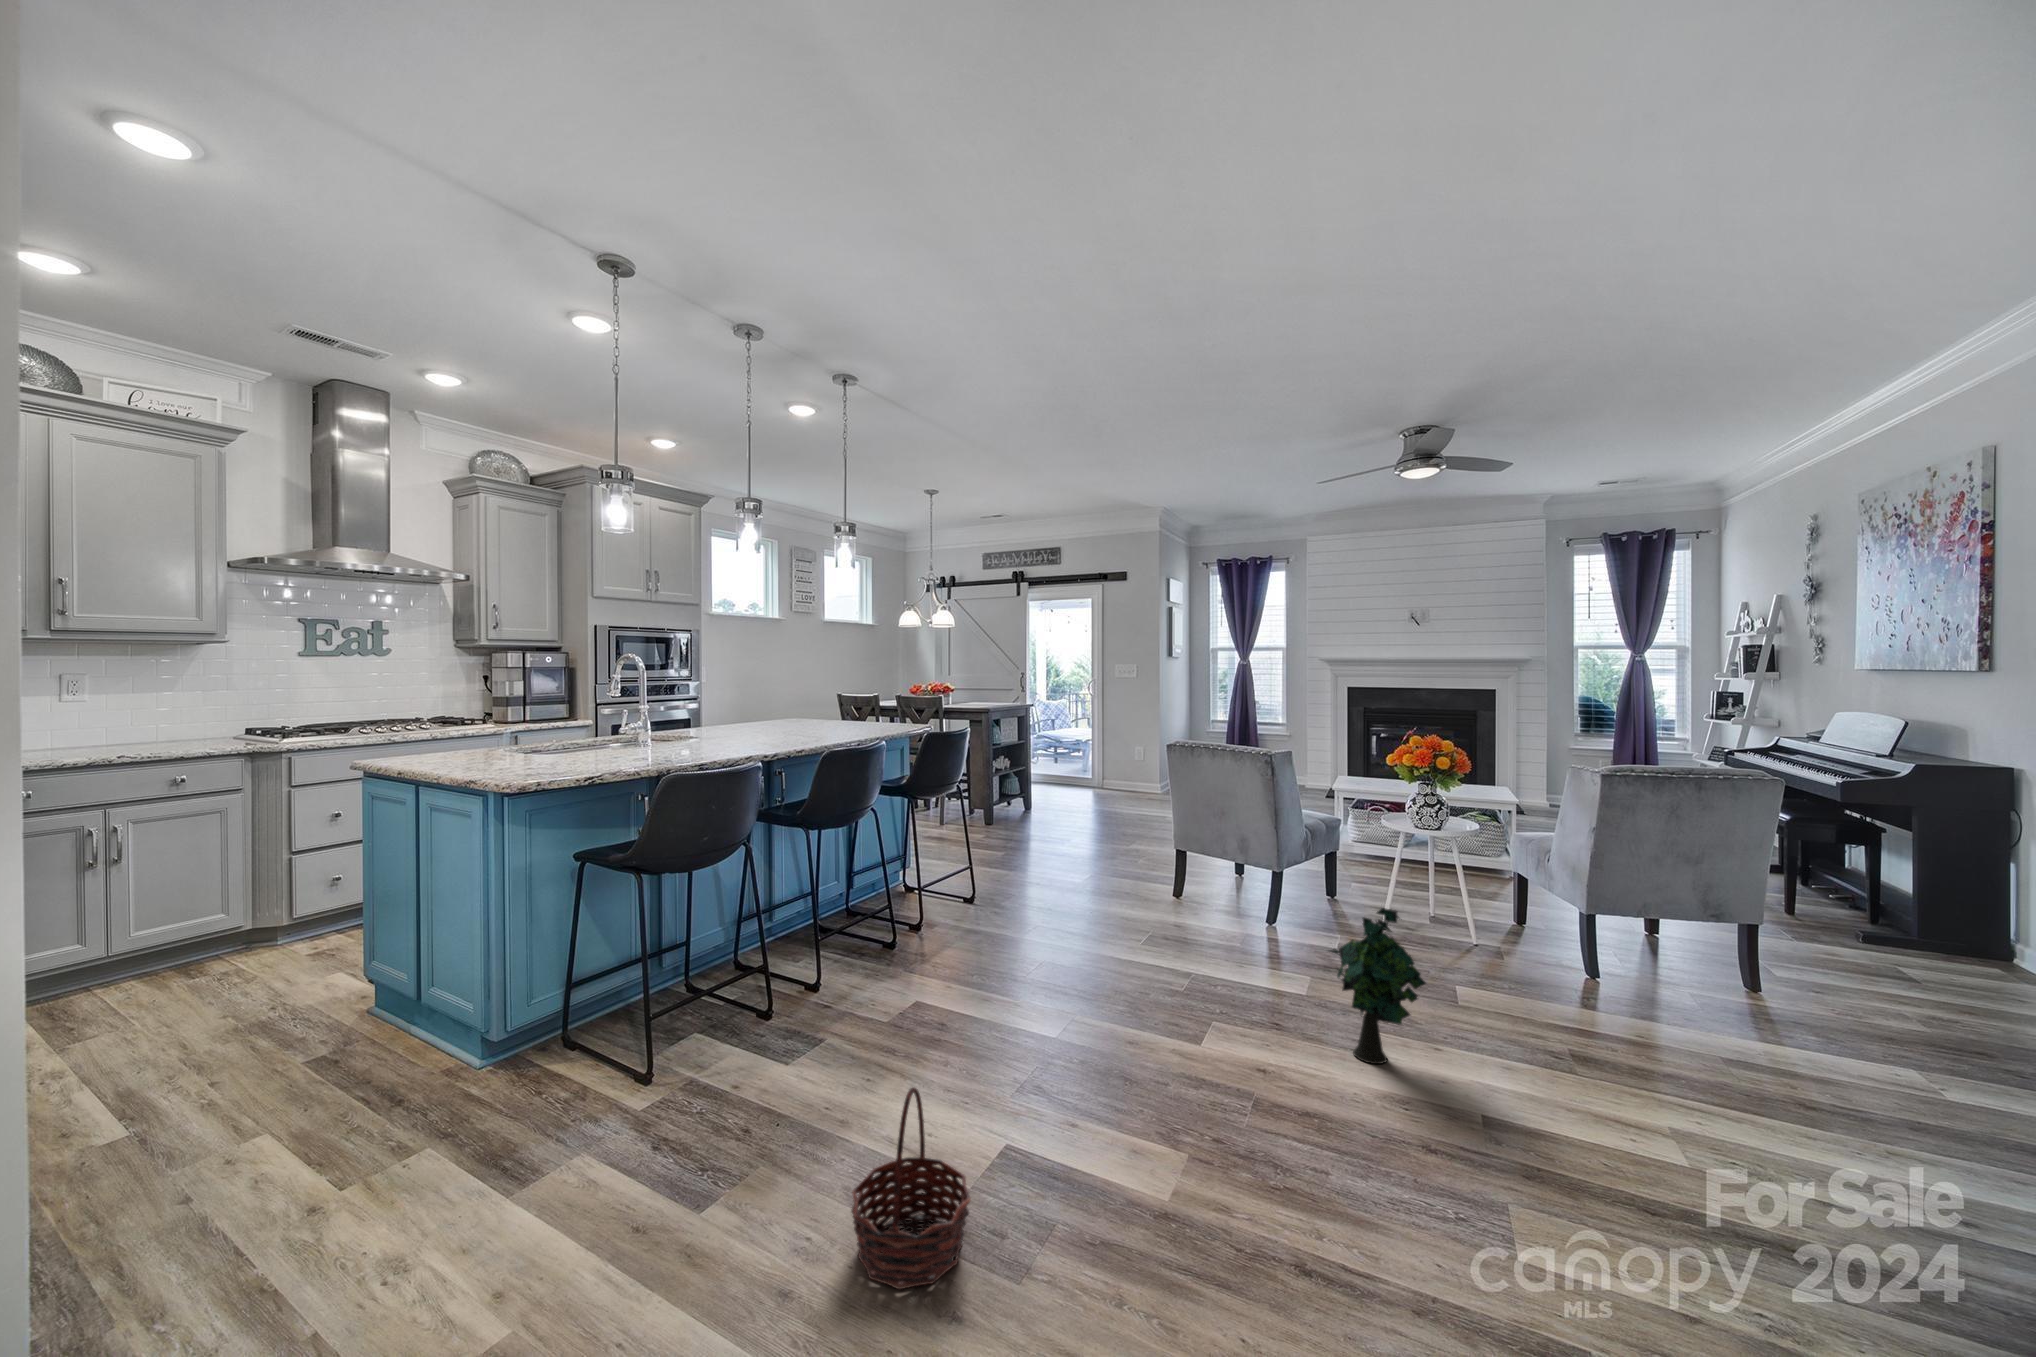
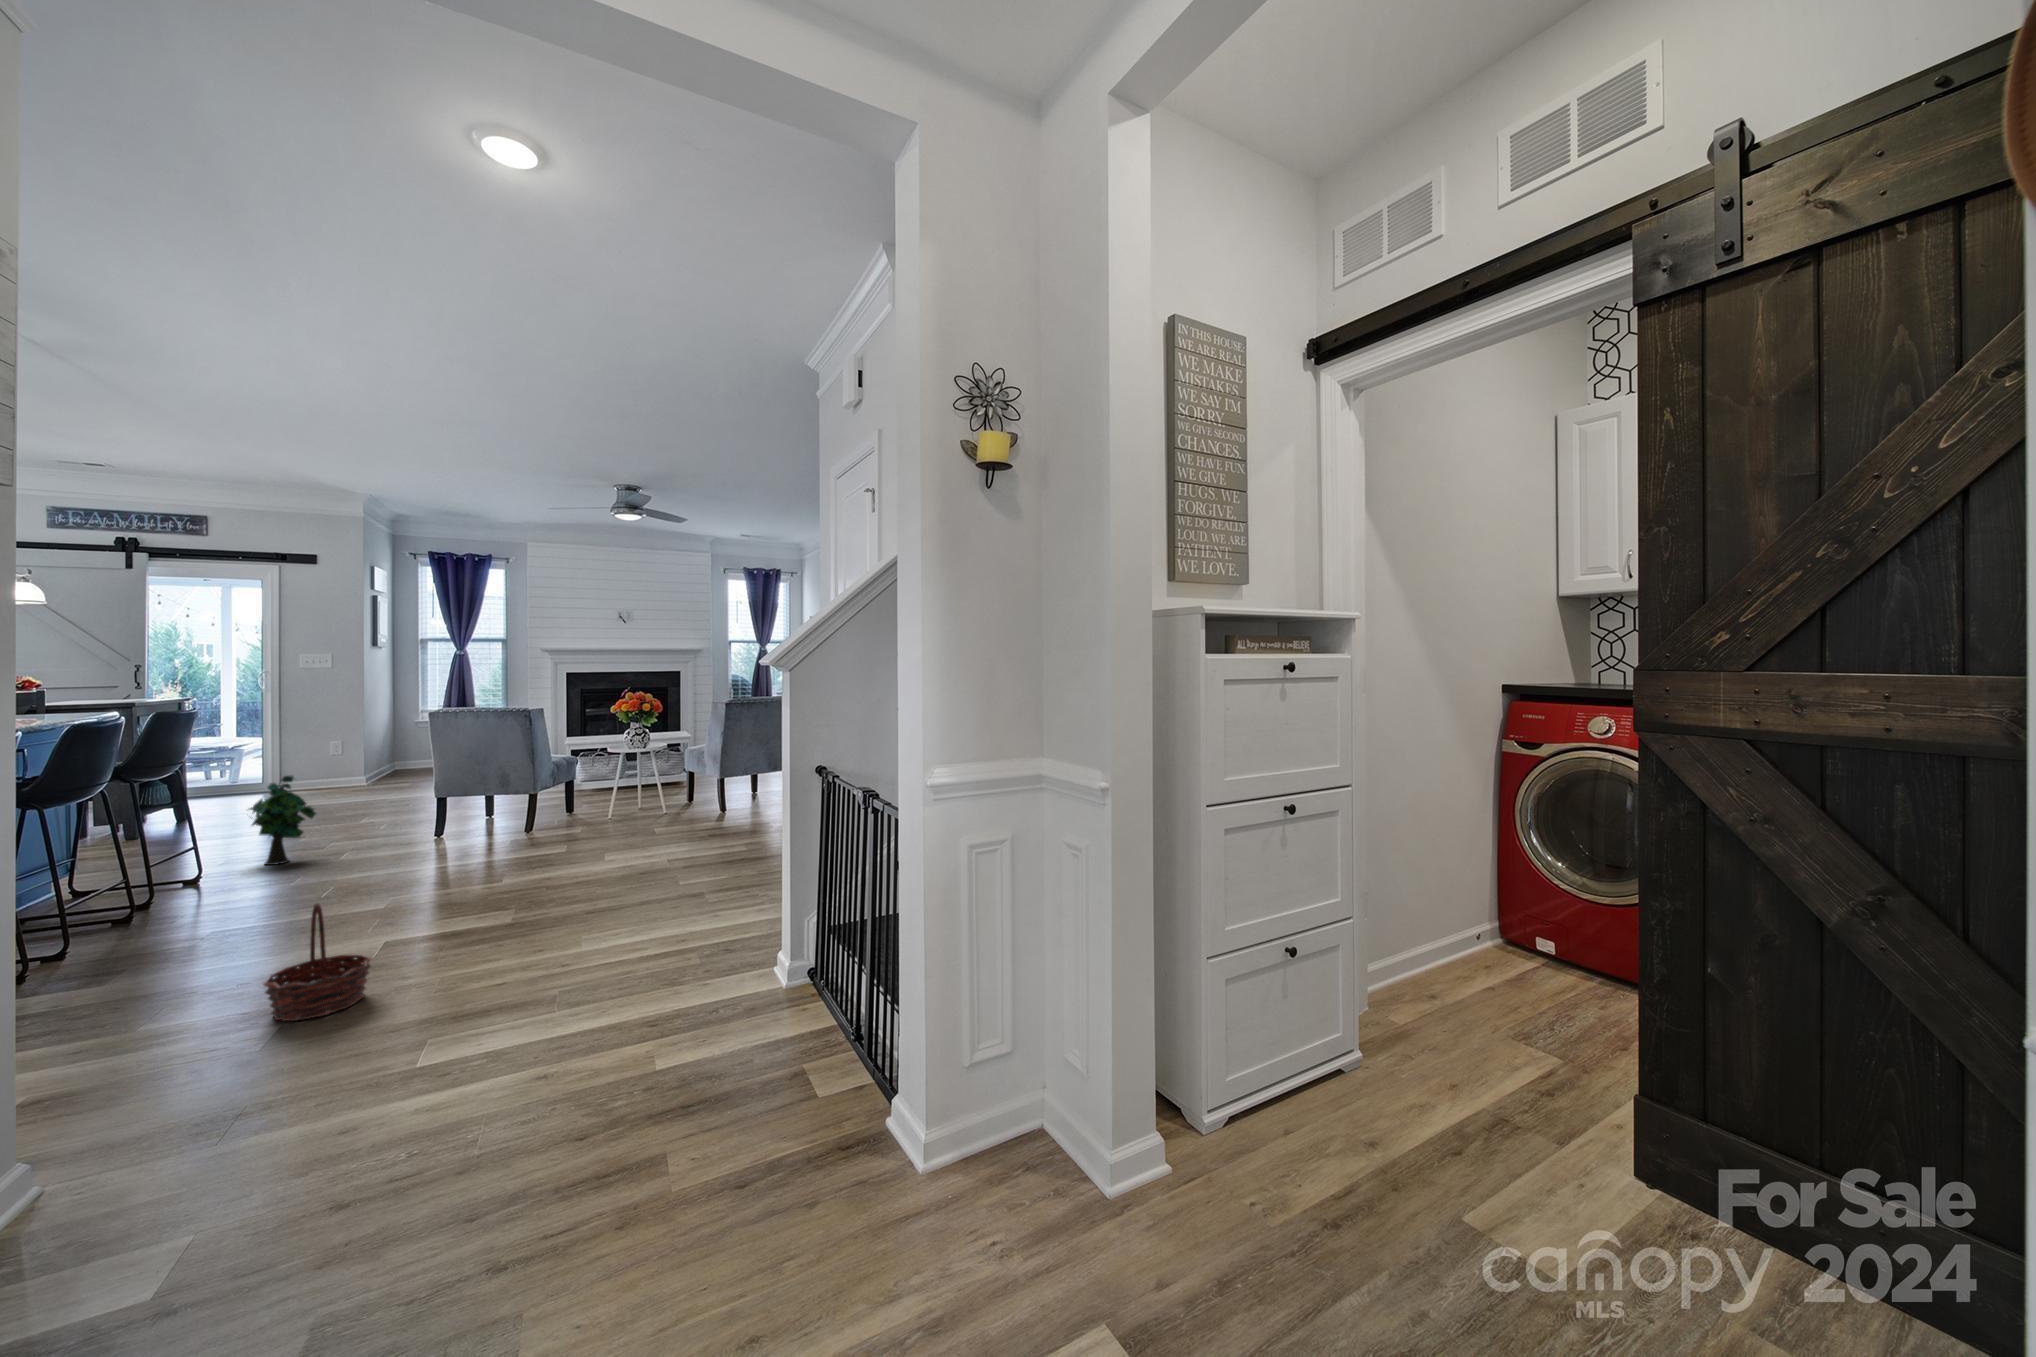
decorative plant: present [1330,908,1426,1064] -> present [249,776,316,865]

